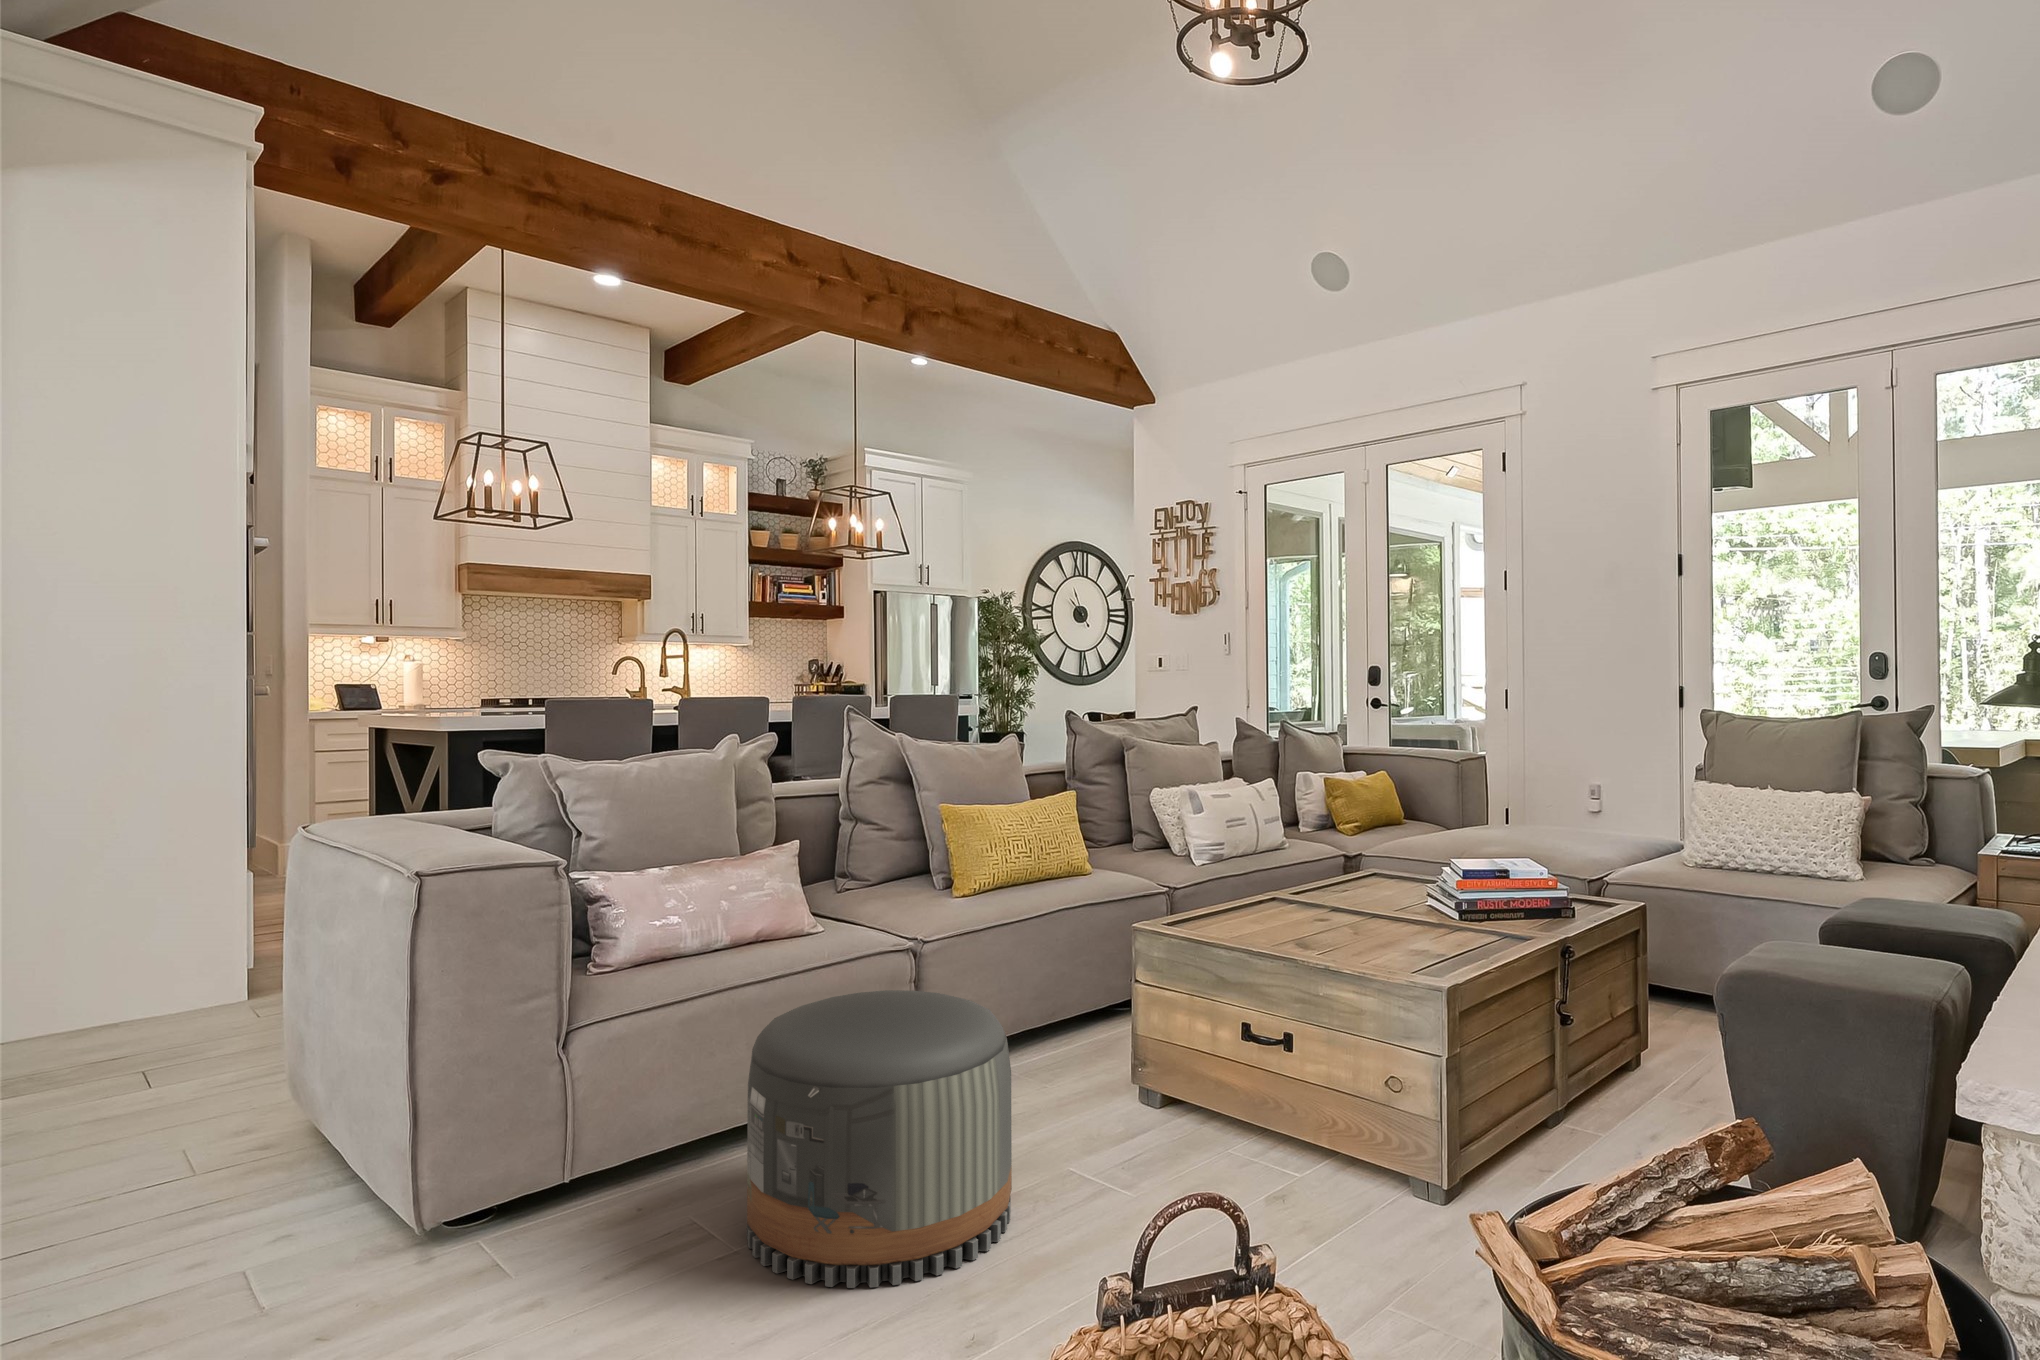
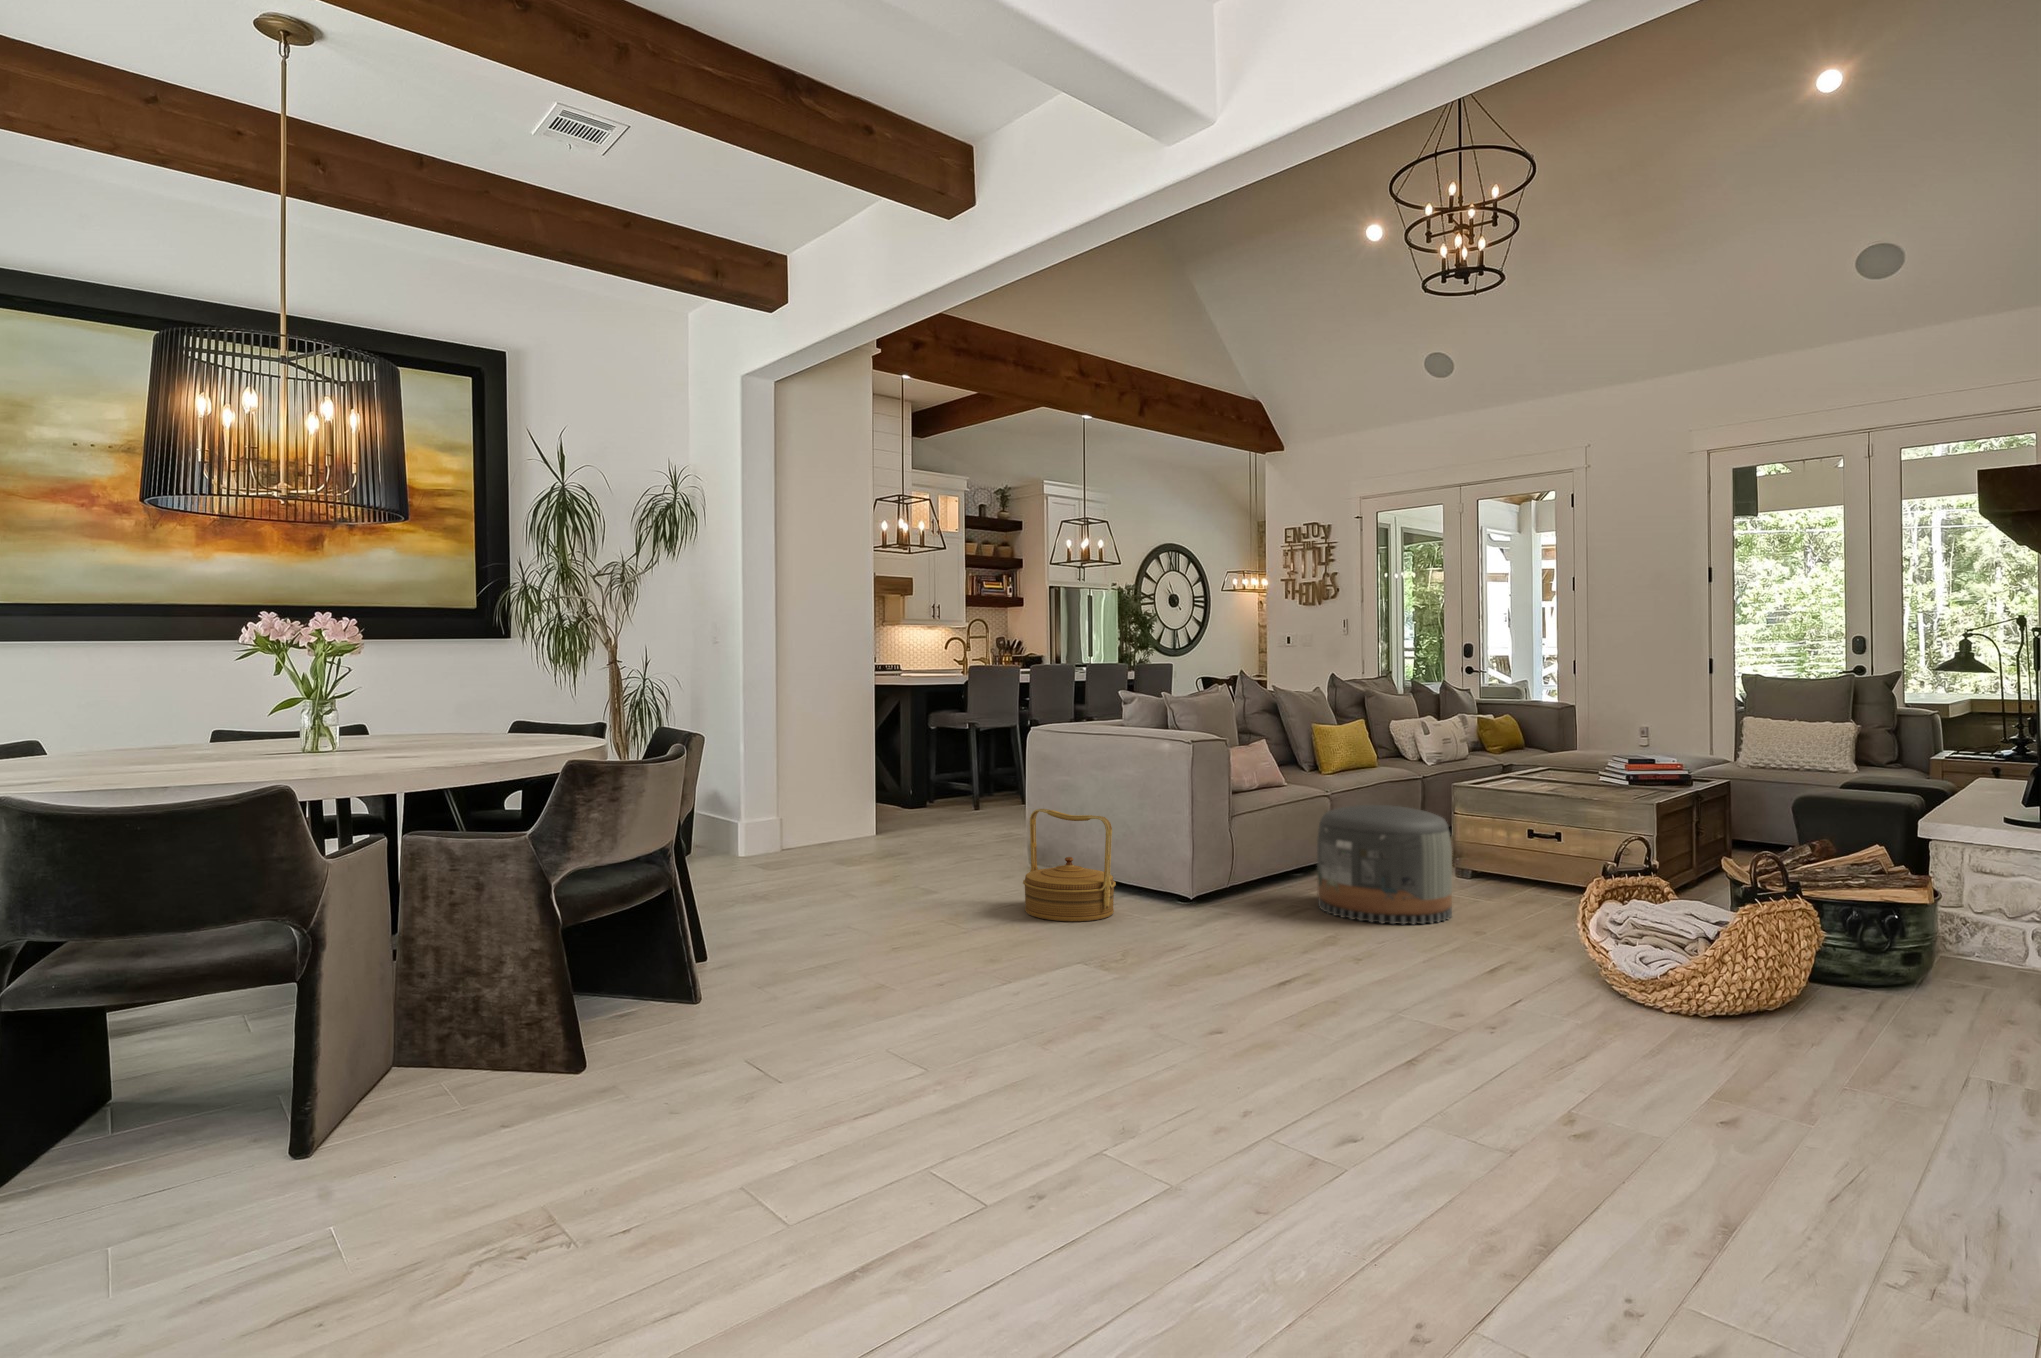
woven basket: none [71,1013,318,1292] -> present [1023,809,1116,921]

